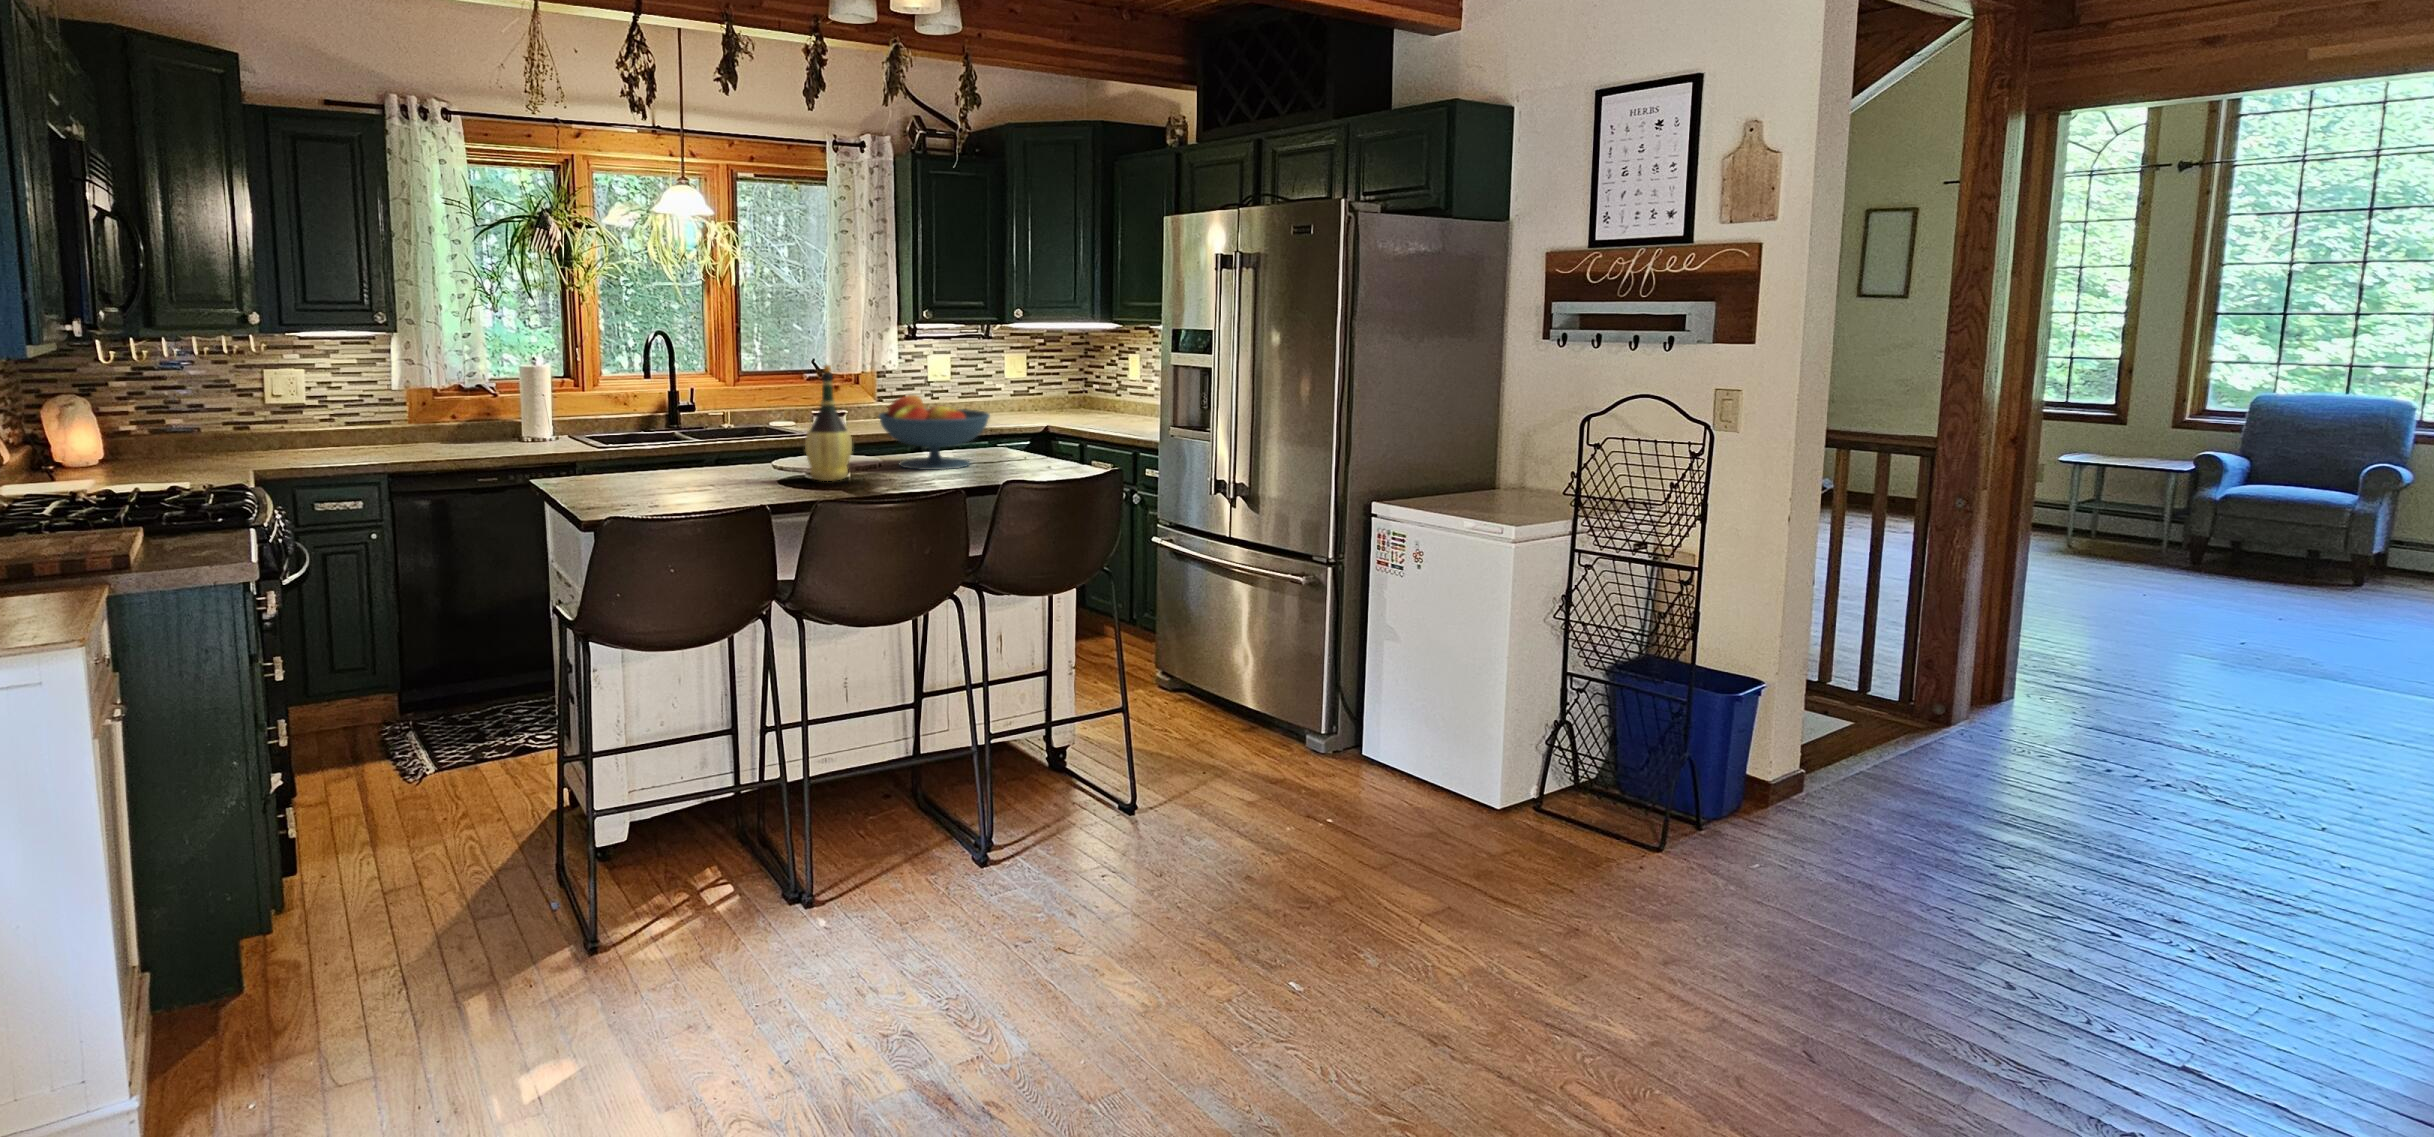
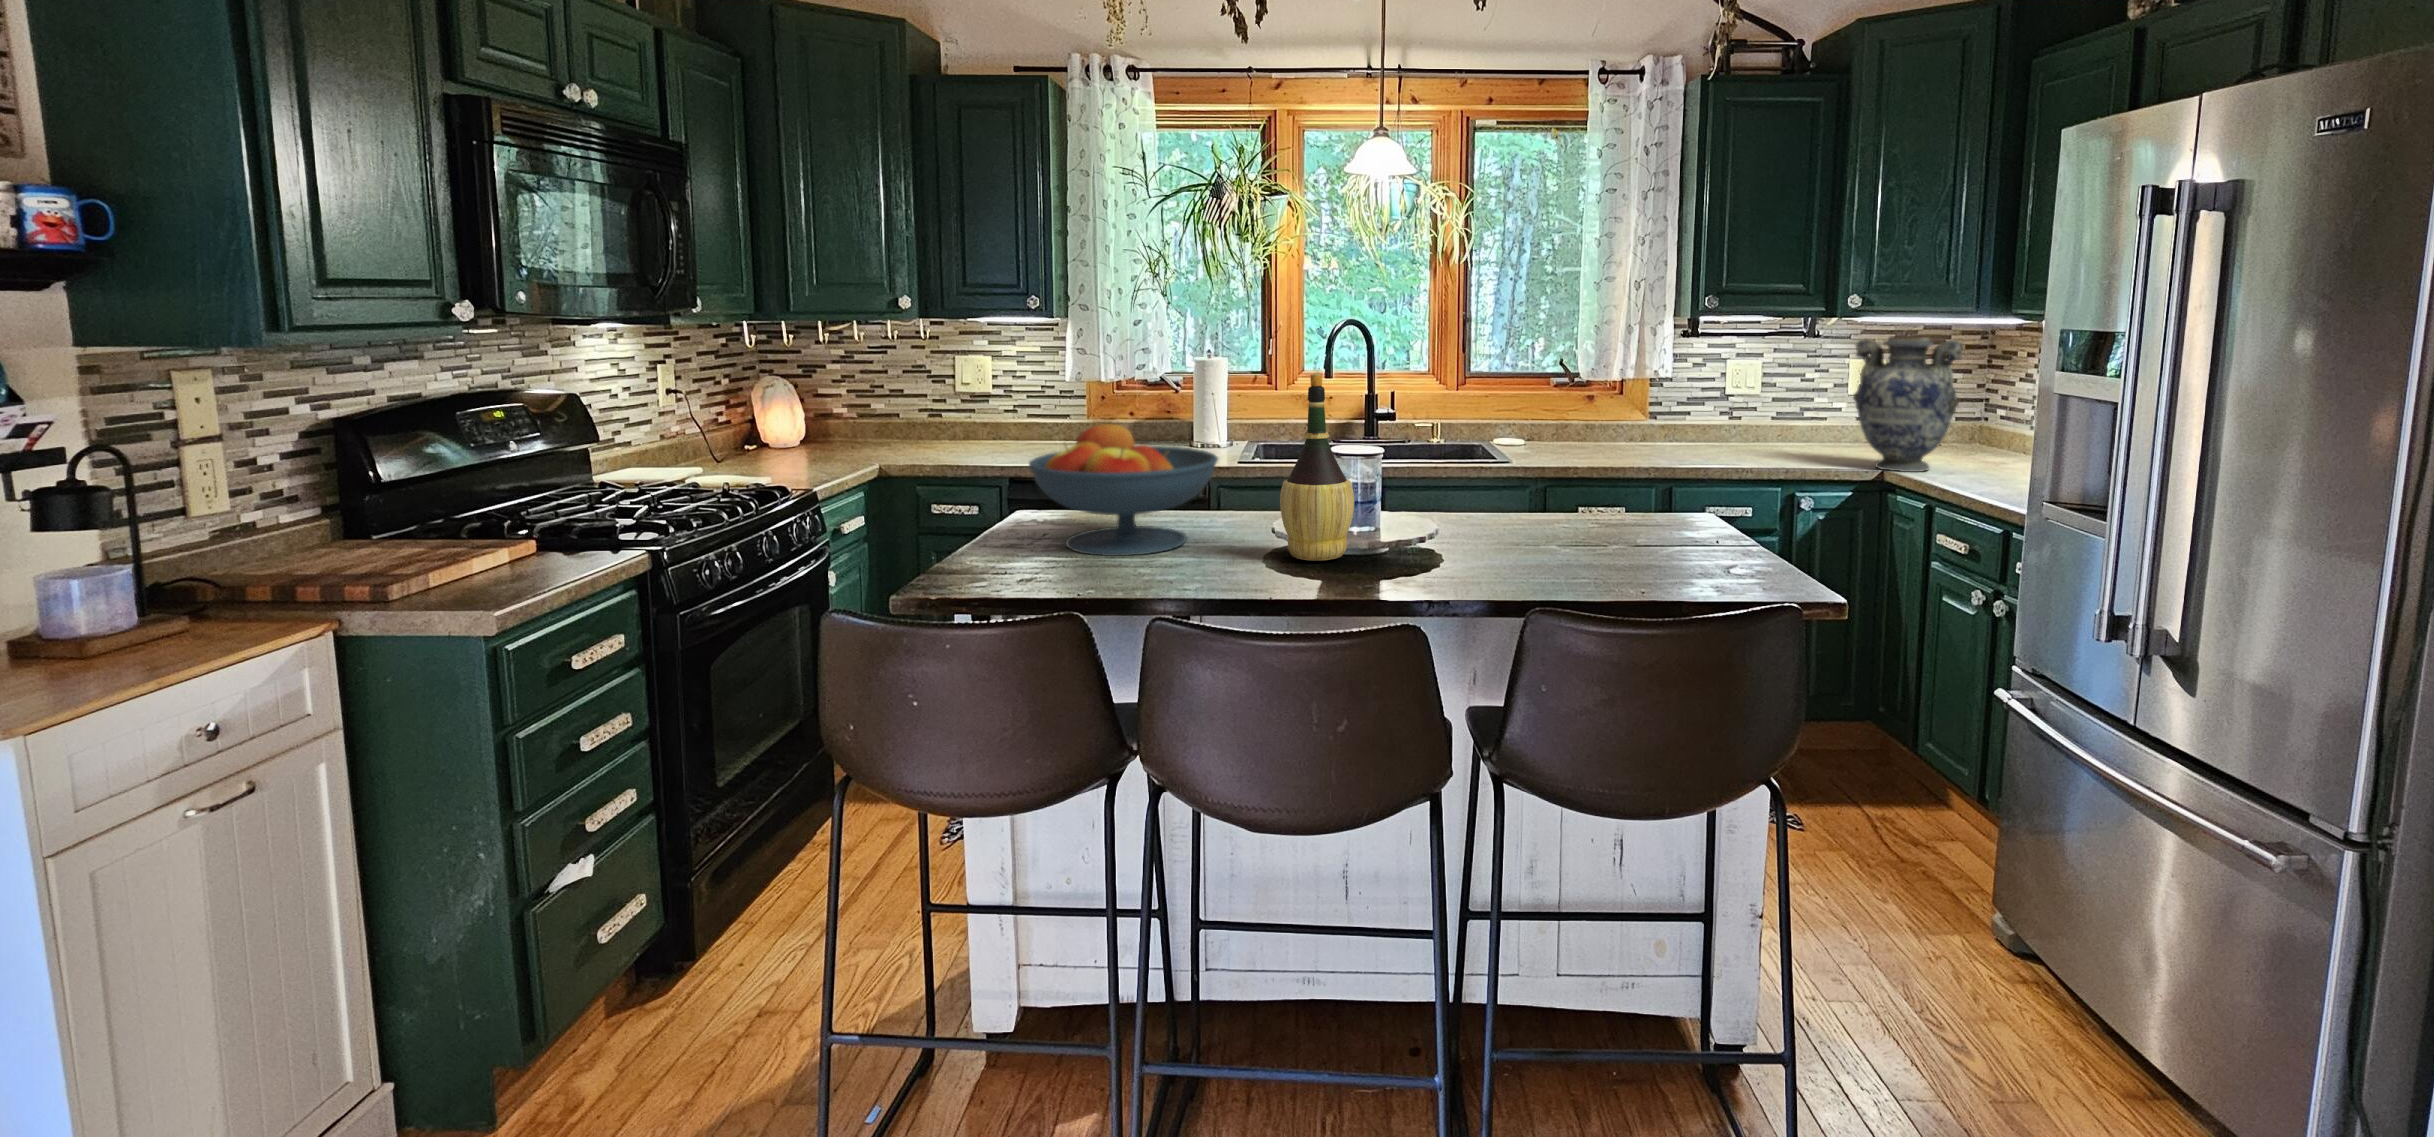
vase: none [1031,337,1097,425] -> present [1853,336,1964,472]
fruit bowl: present [878,395,990,470] -> present [1029,424,1218,556]

